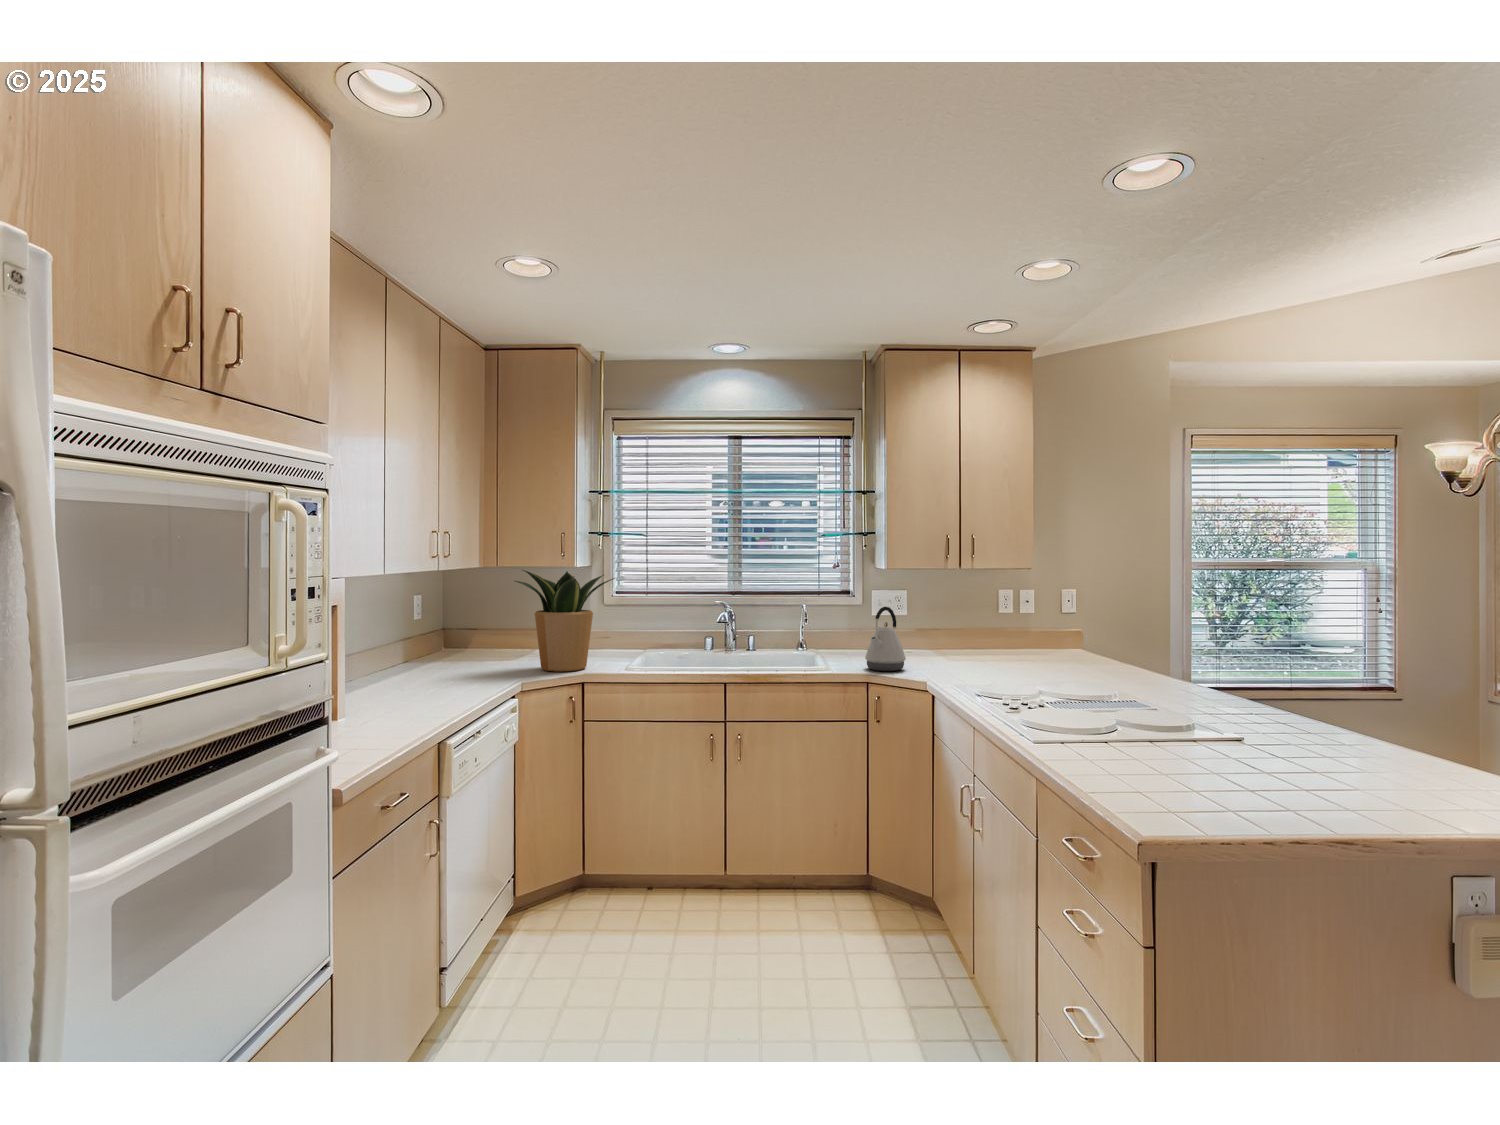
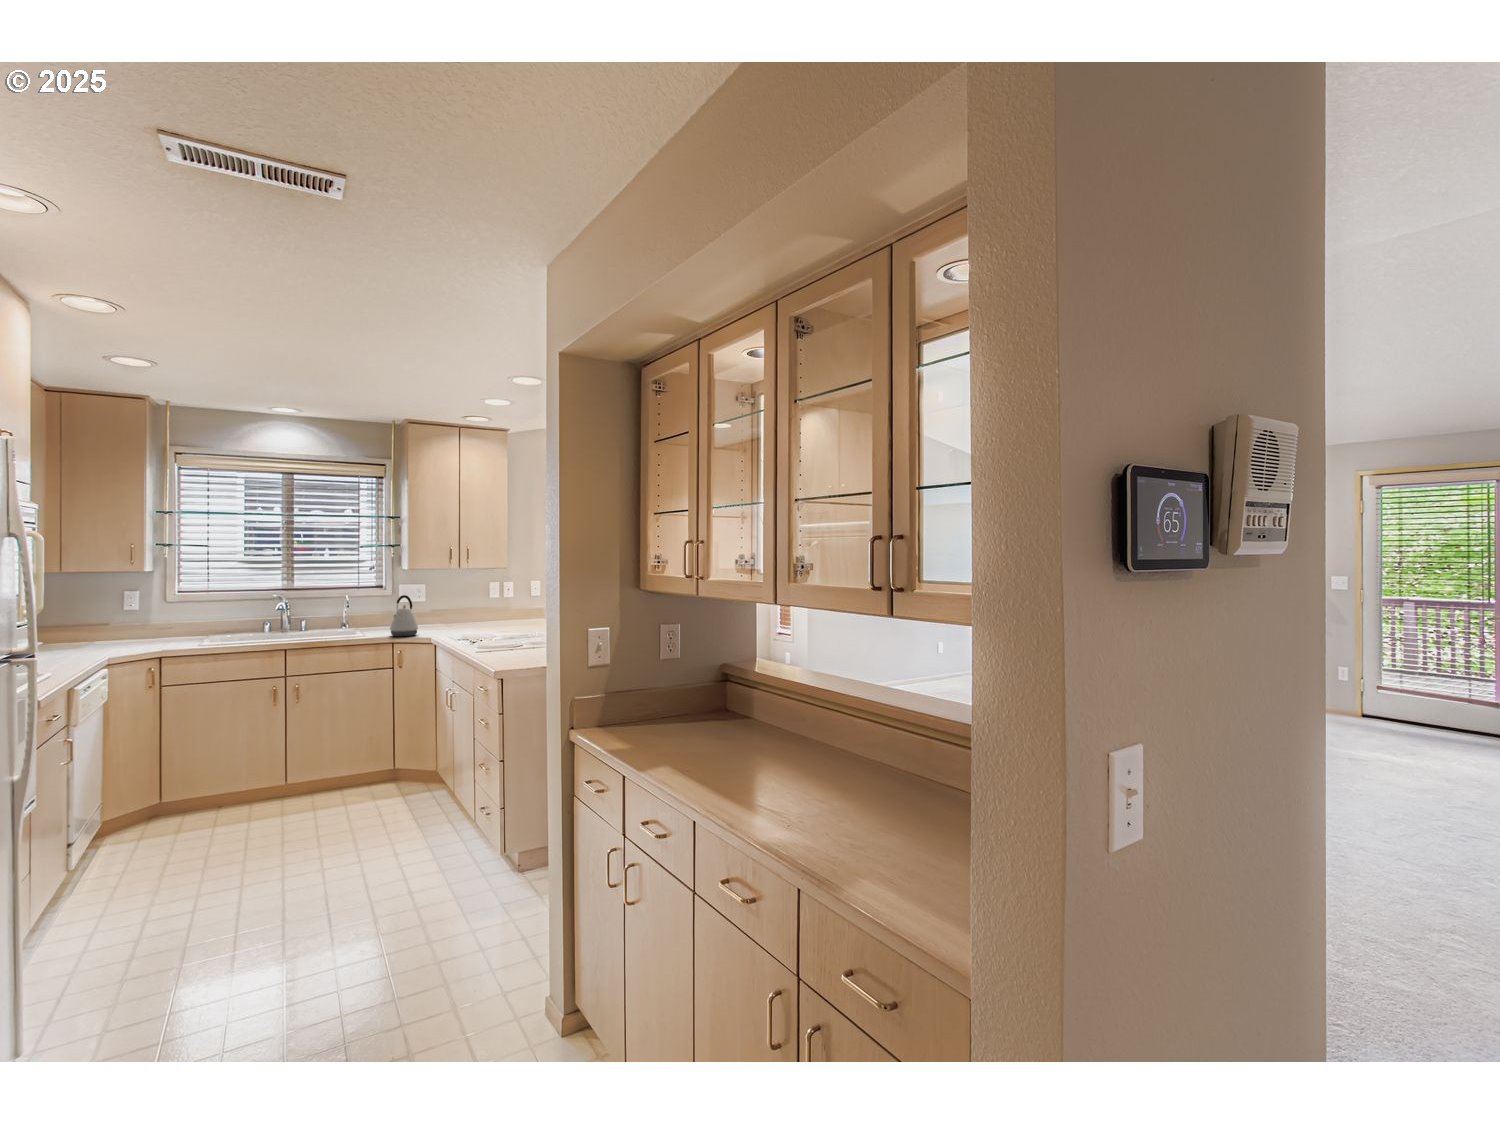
potted plant: present [515,570,615,672] -> none [89,575,187,651]

